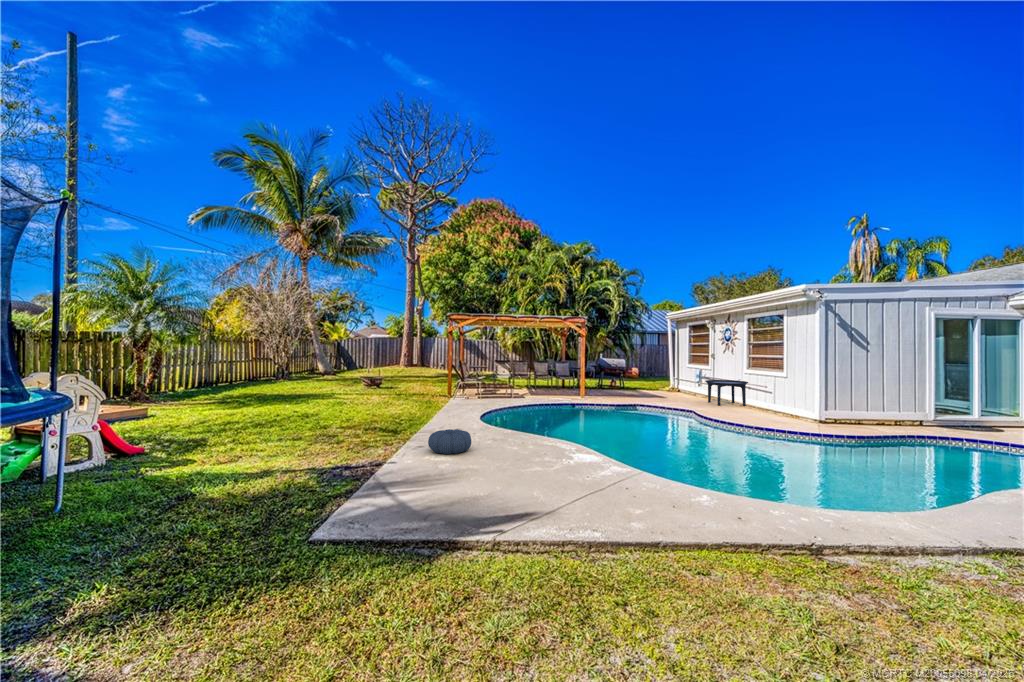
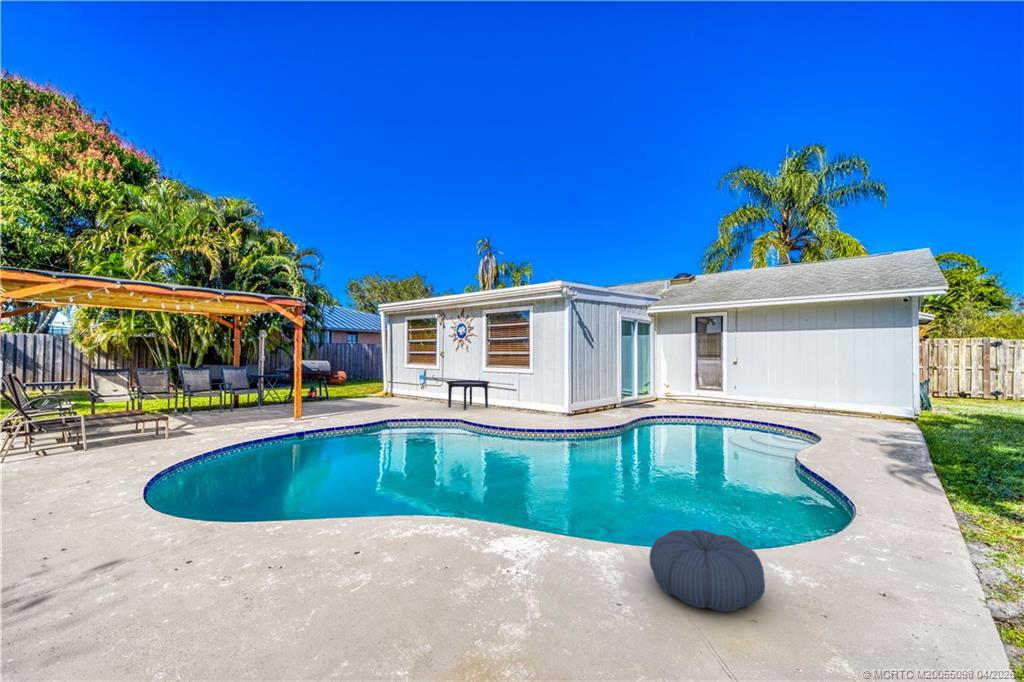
pouf: present [428,429,471,454] -> present [649,529,765,612]

